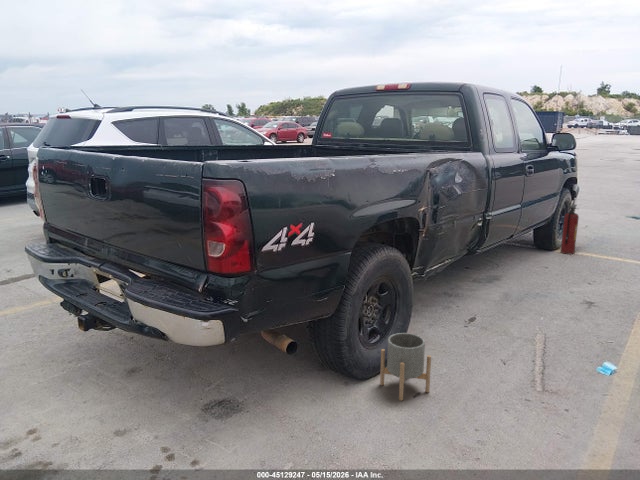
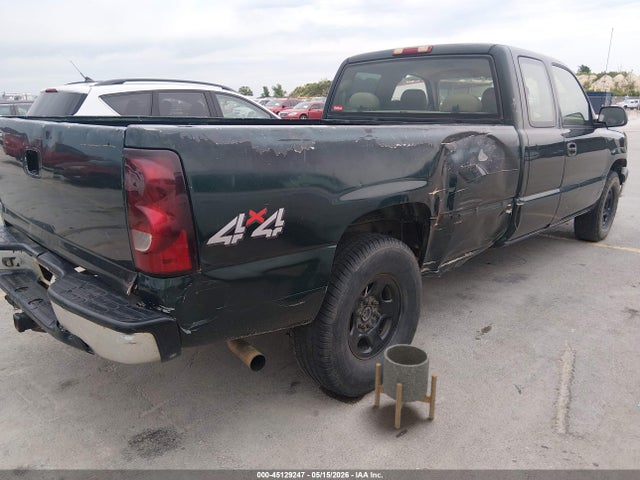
fire extinguisher: present [561,205,579,254] -> none [604,190,628,247]

